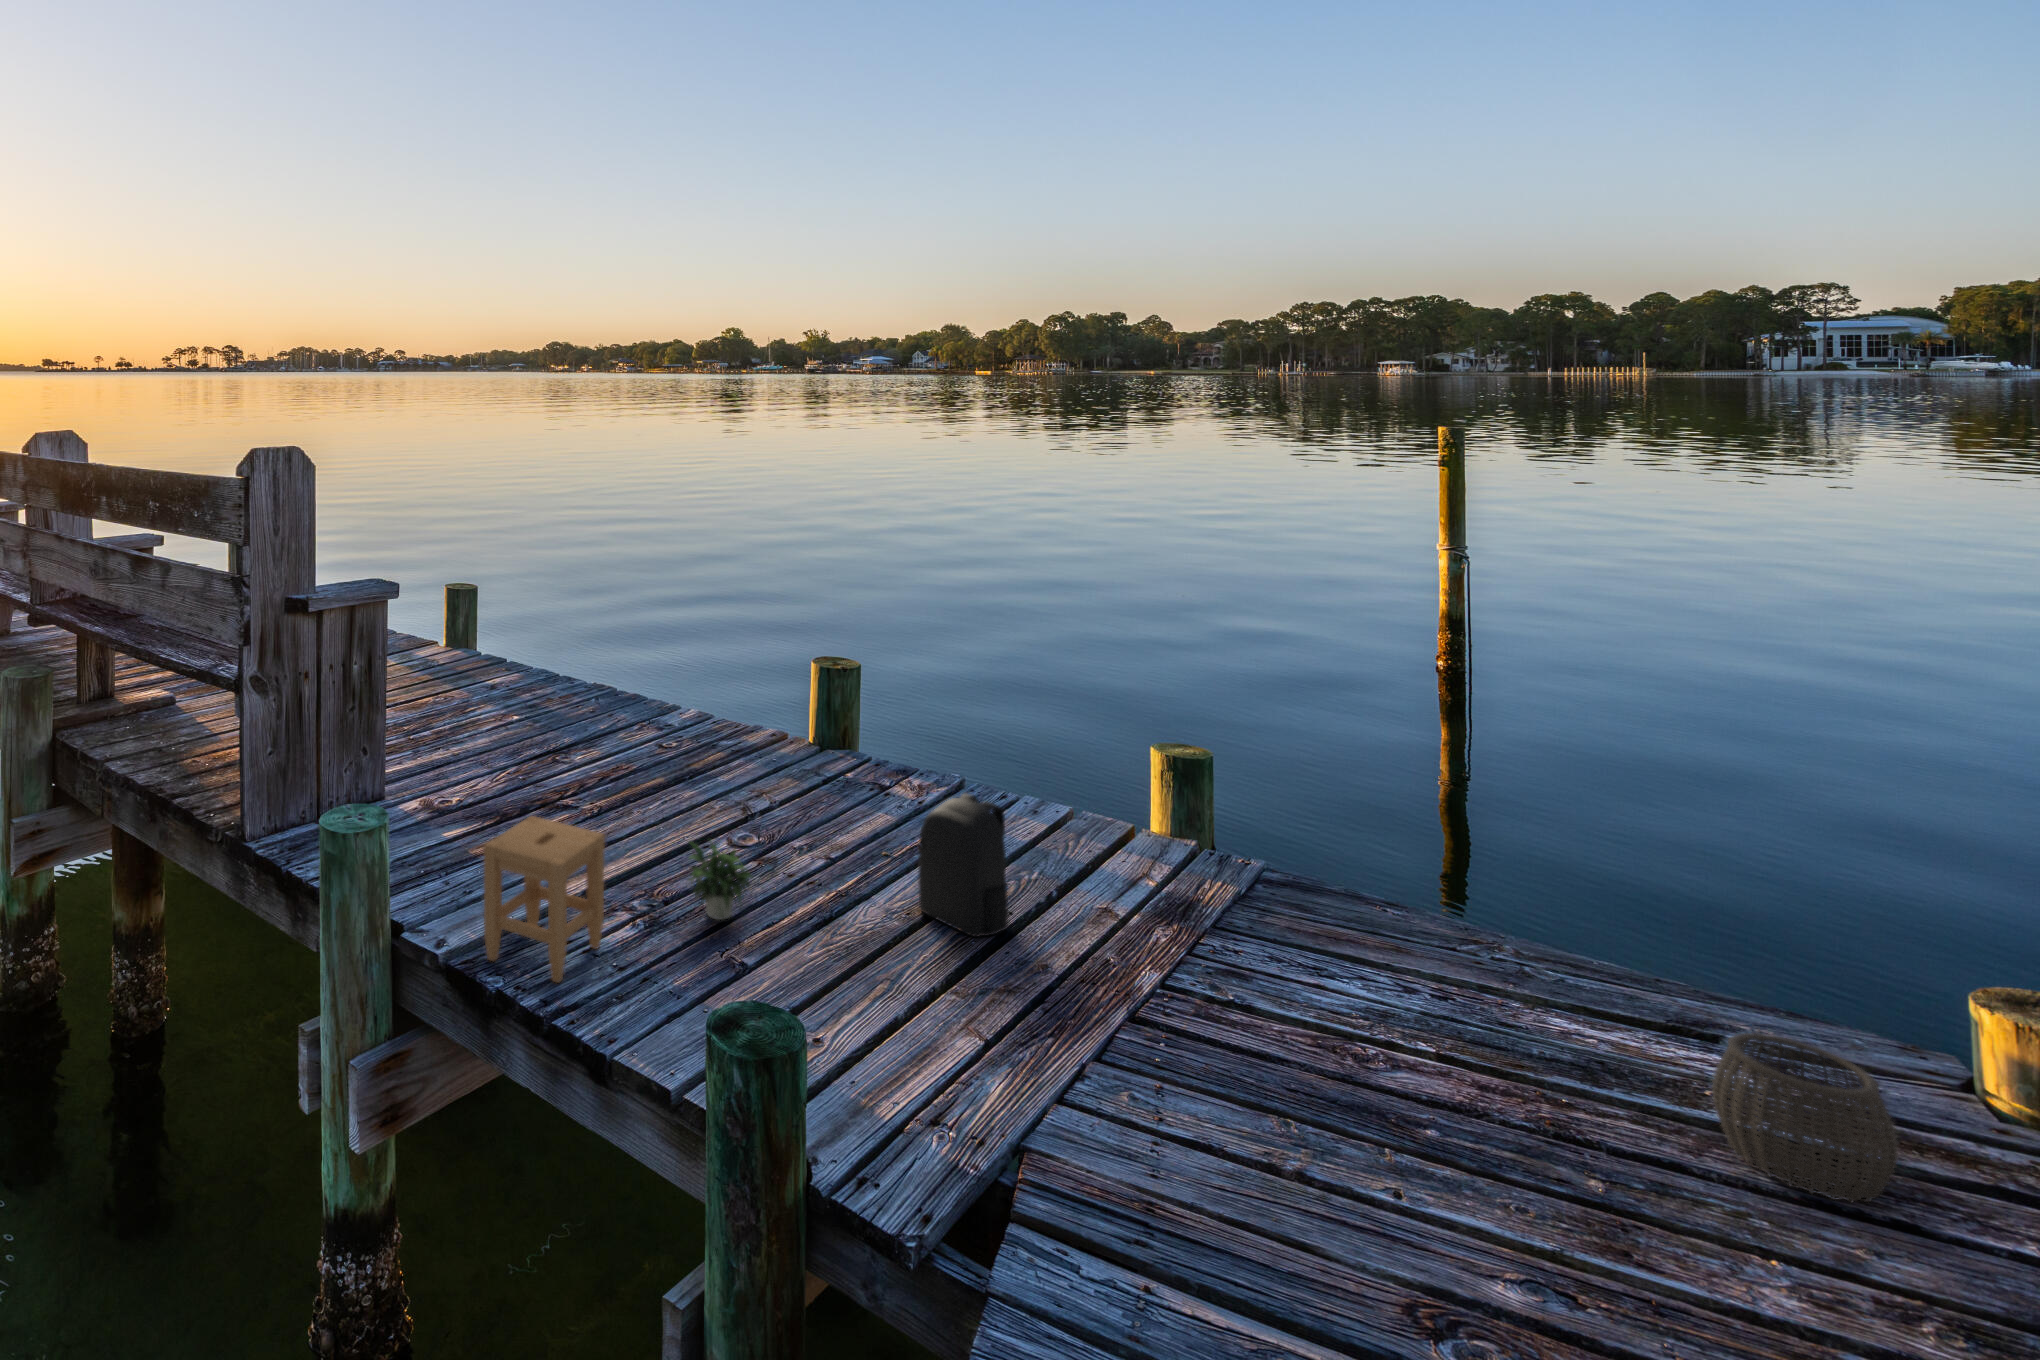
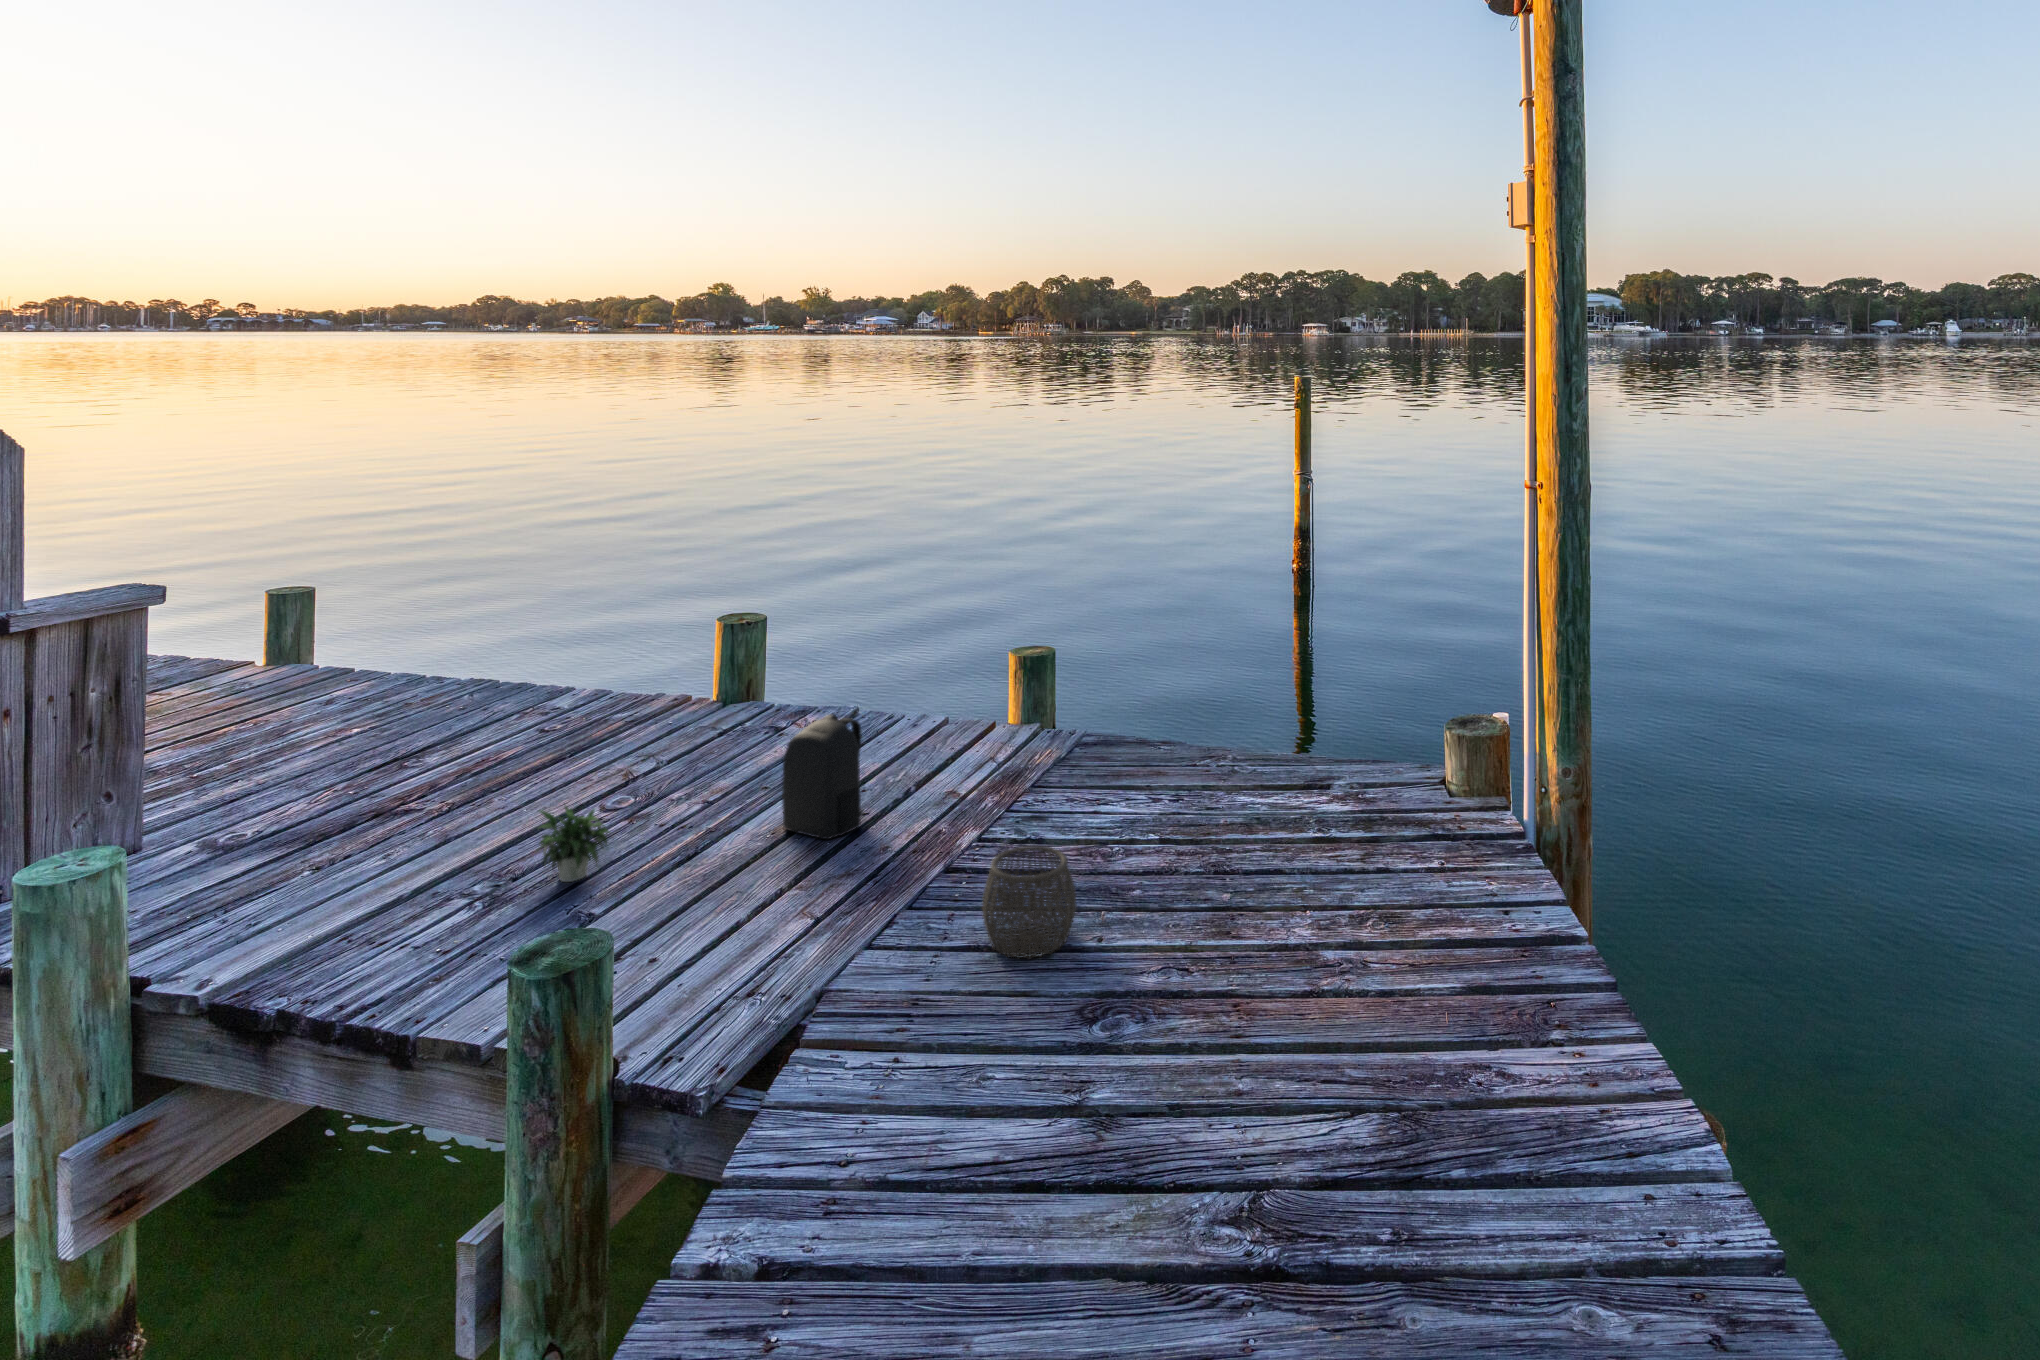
stool: present [484,816,605,983] -> none [262,817,428,984]
woven basket: present [1712,1033,1898,1202] -> present [982,846,1077,959]

